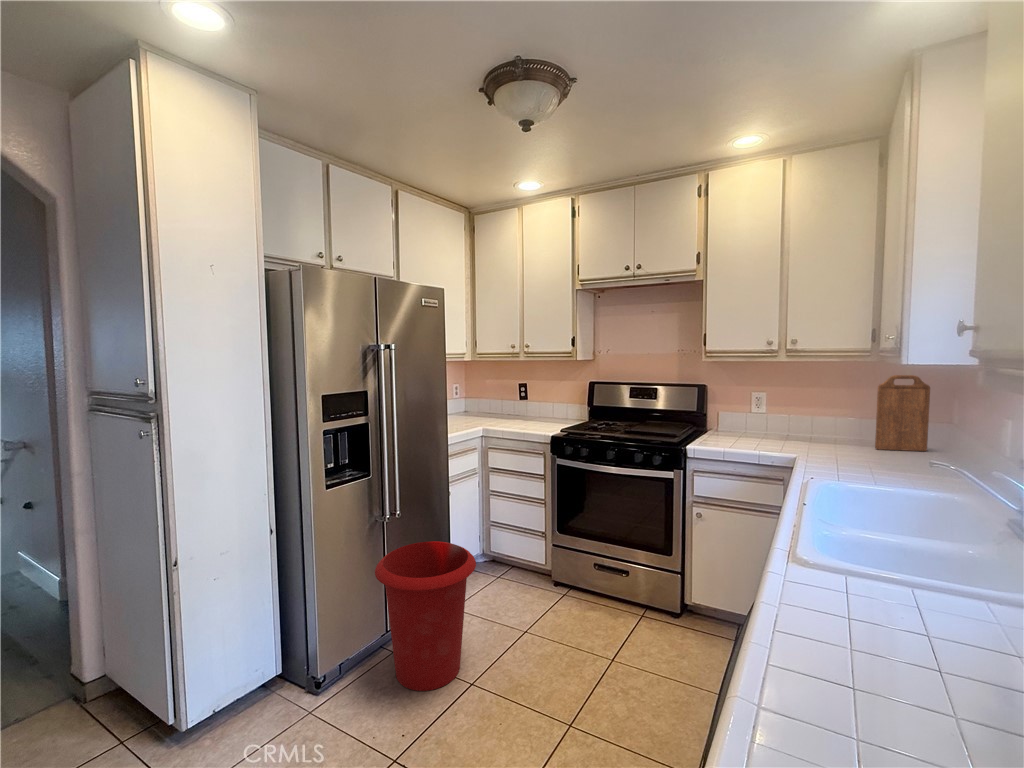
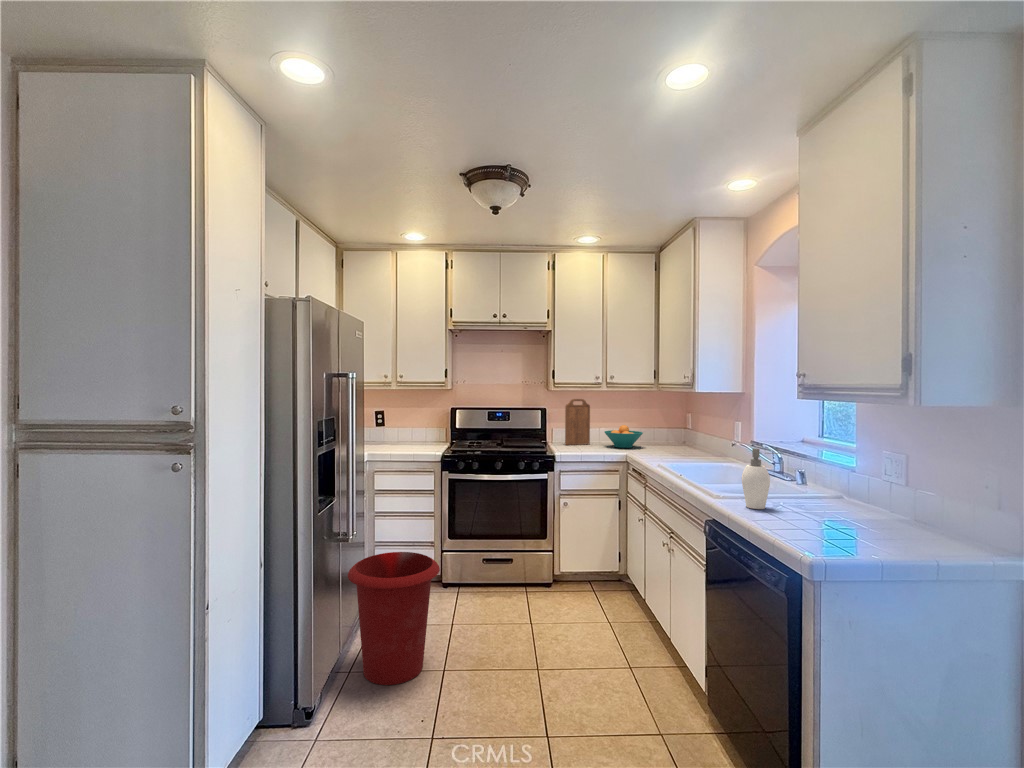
cutting board: present [875,375,930,451] -> present [565,399,590,445]
fruit bowl: none [781,412,848,446] -> present [605,425,643,448]
soap dispenser: none [827,508,931,653] -> present [742,448,778,509]

